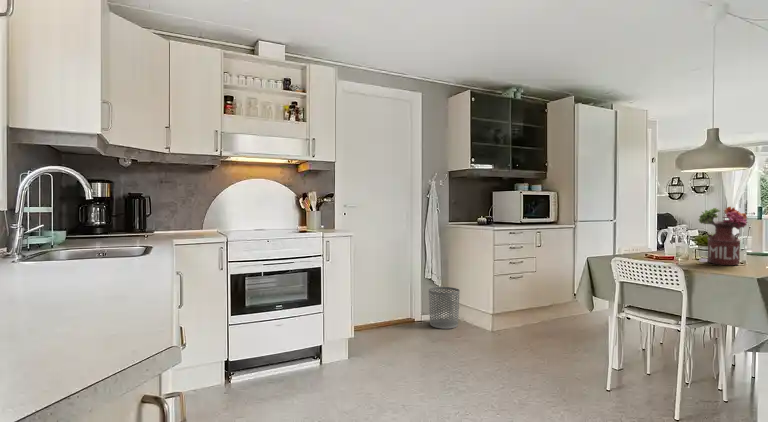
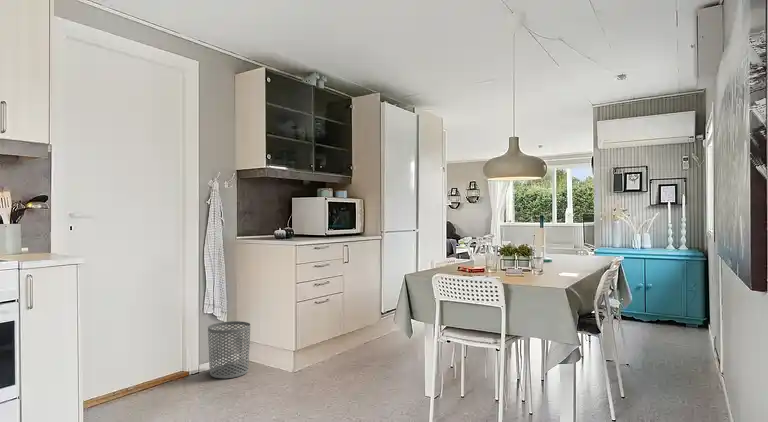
flower arrangement: present [699,207,747,265] -> none [510,214,553,275]

